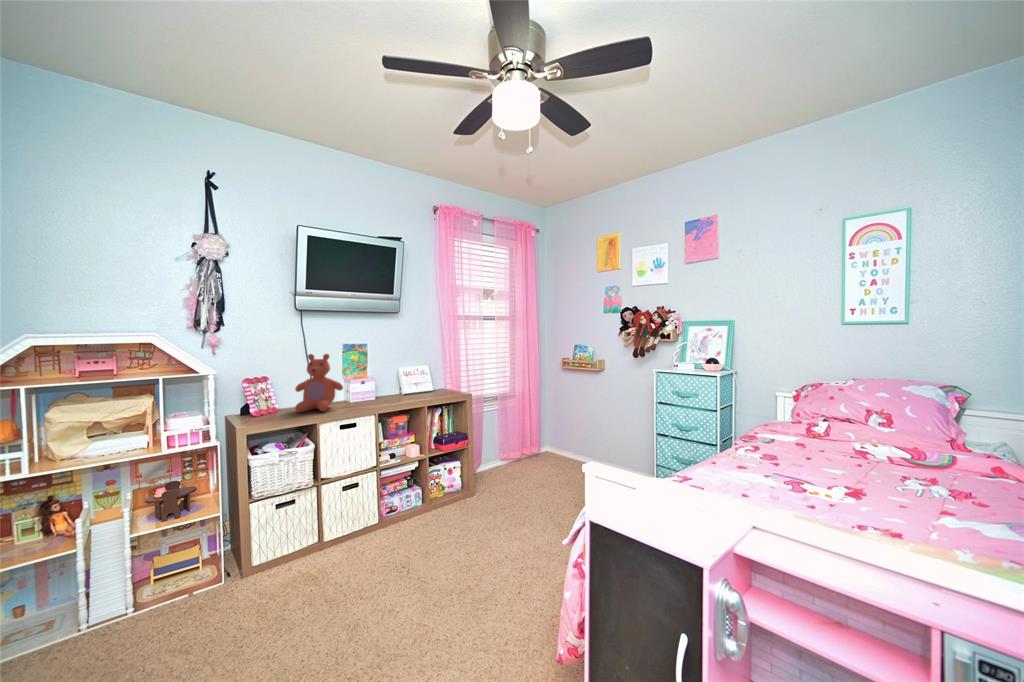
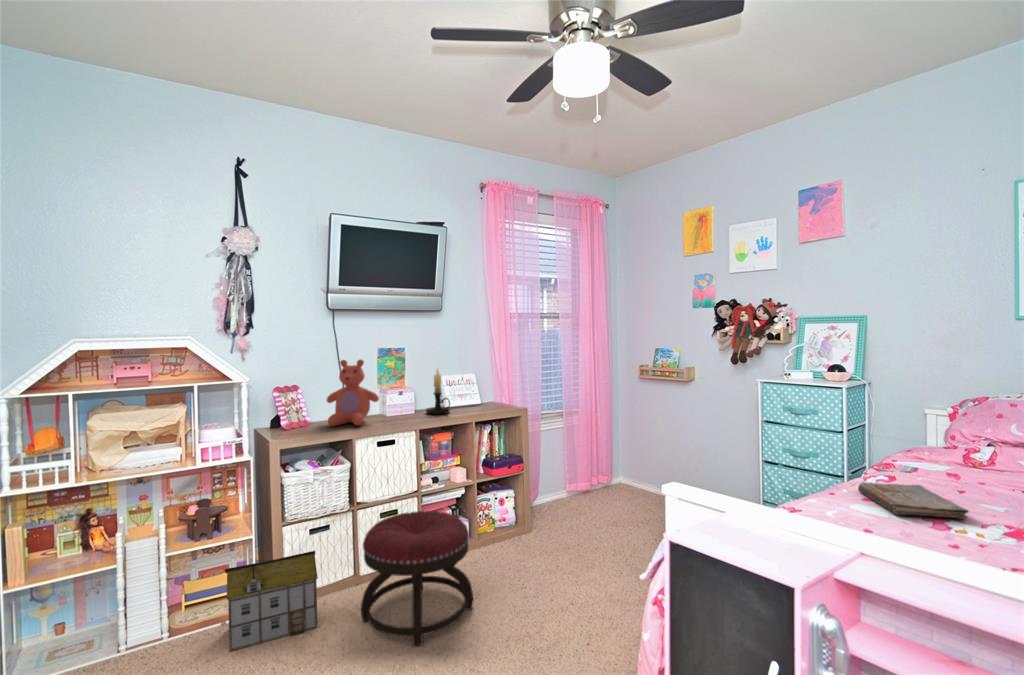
candle holder: none [386,360,407,400] -> present [426,368,450,414]
book: none [733,454,818,483] -> present [858,482,968,519]
ottoman: none [322,484,423,605] -> present [361,511,473,646]
toy house: none [190,524,281,623] -> present [225,551,318,651]

